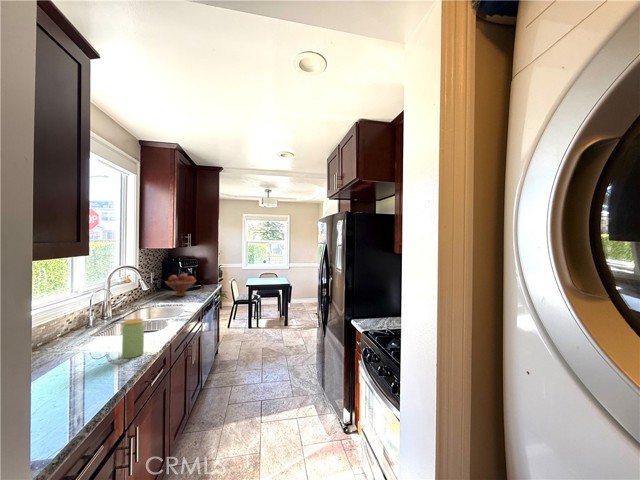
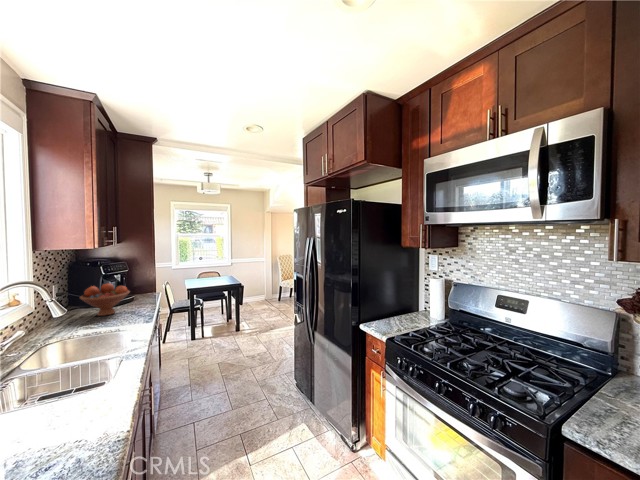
jar: present [122,319,144,358] -> none [44,378,89,458]

